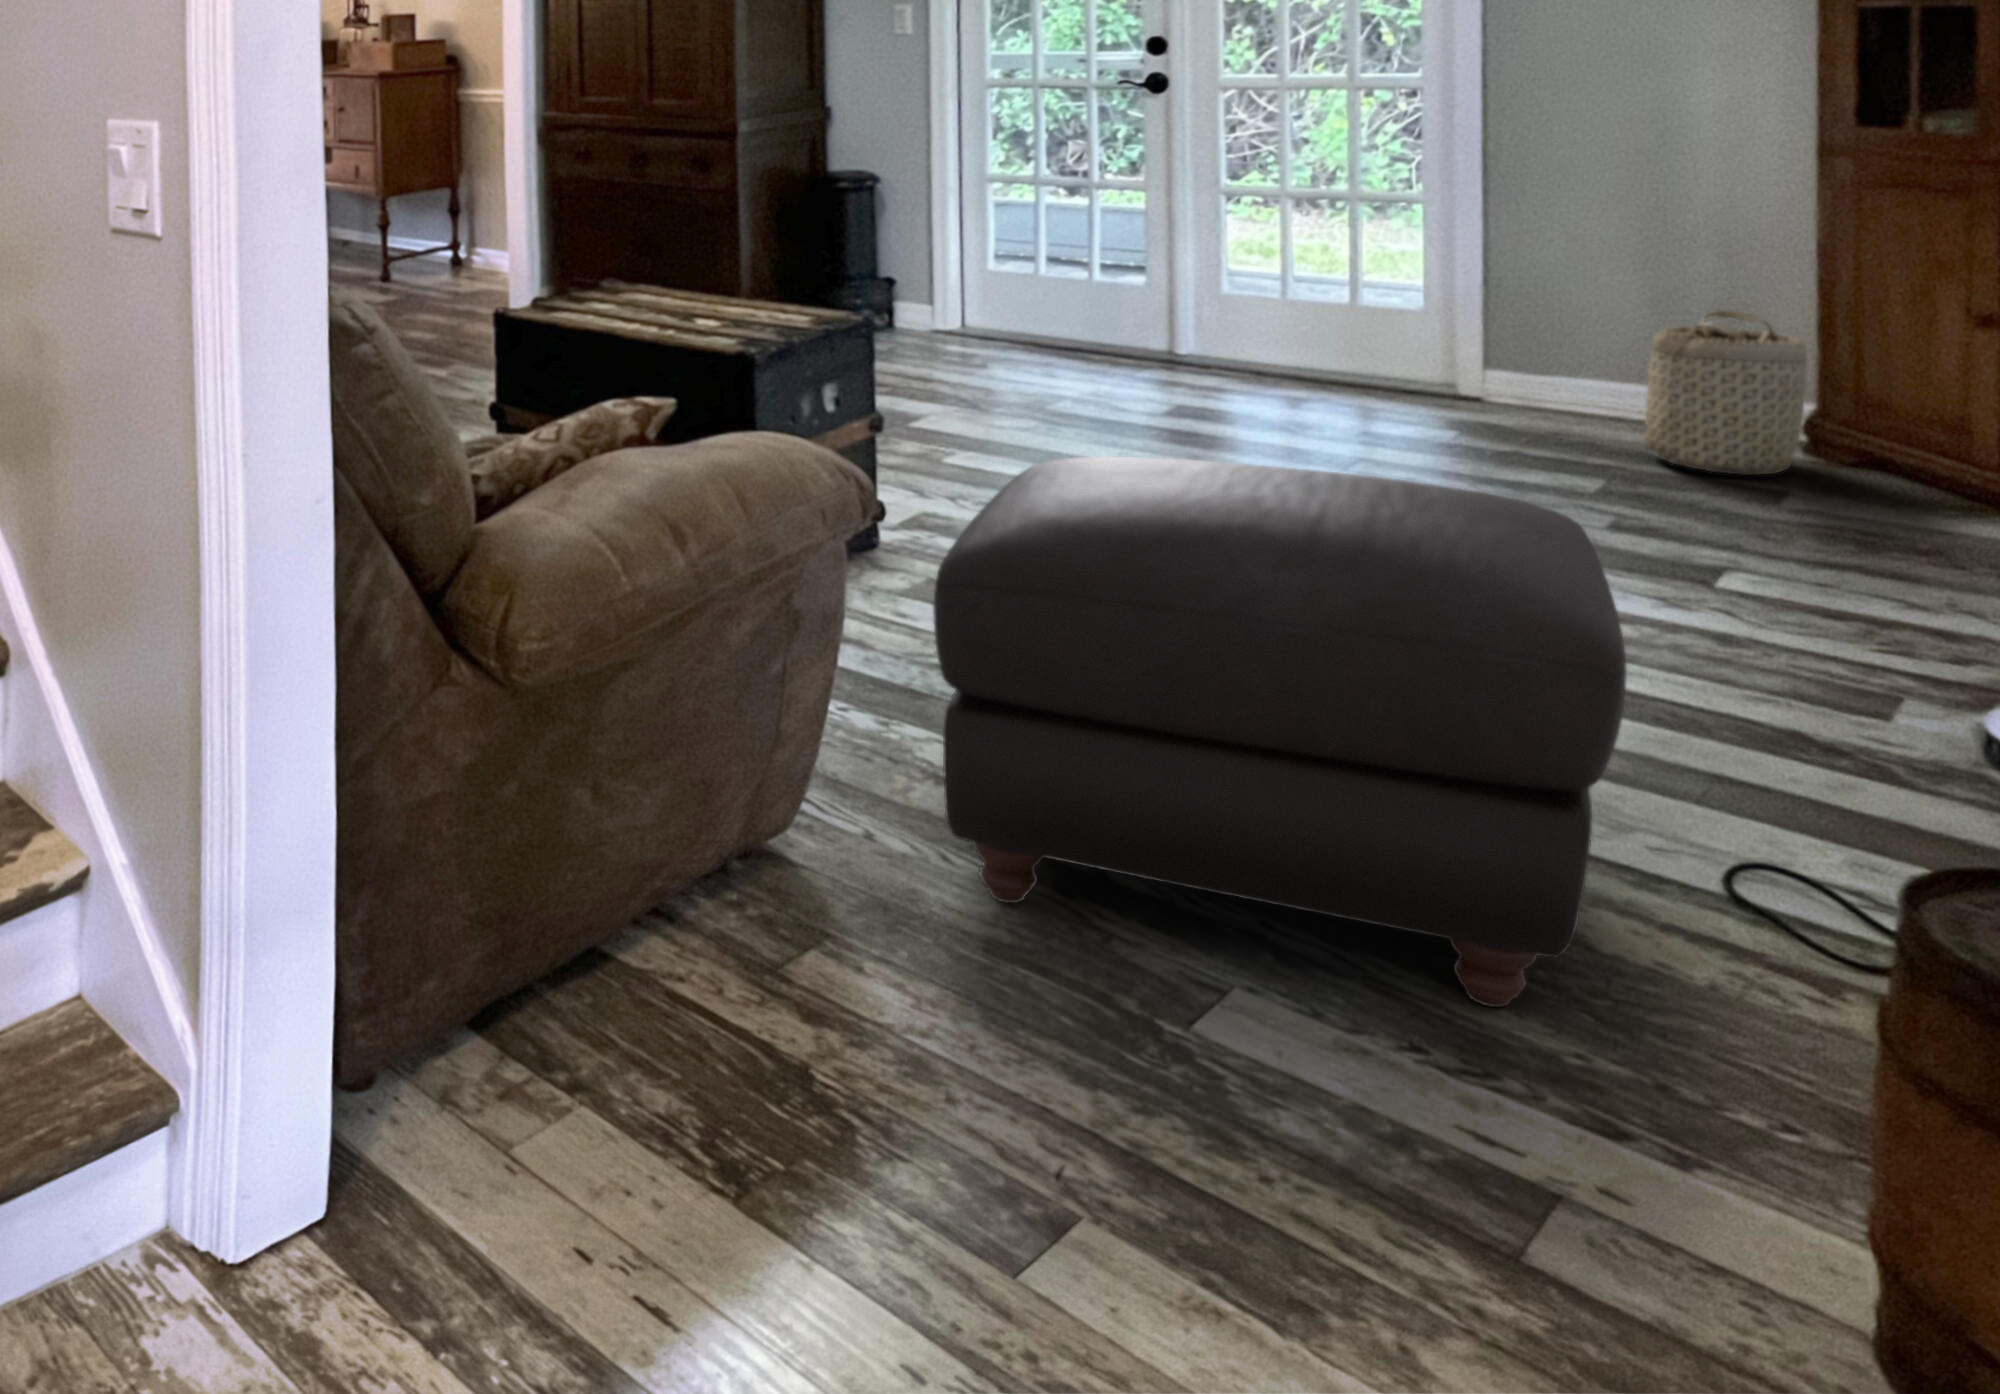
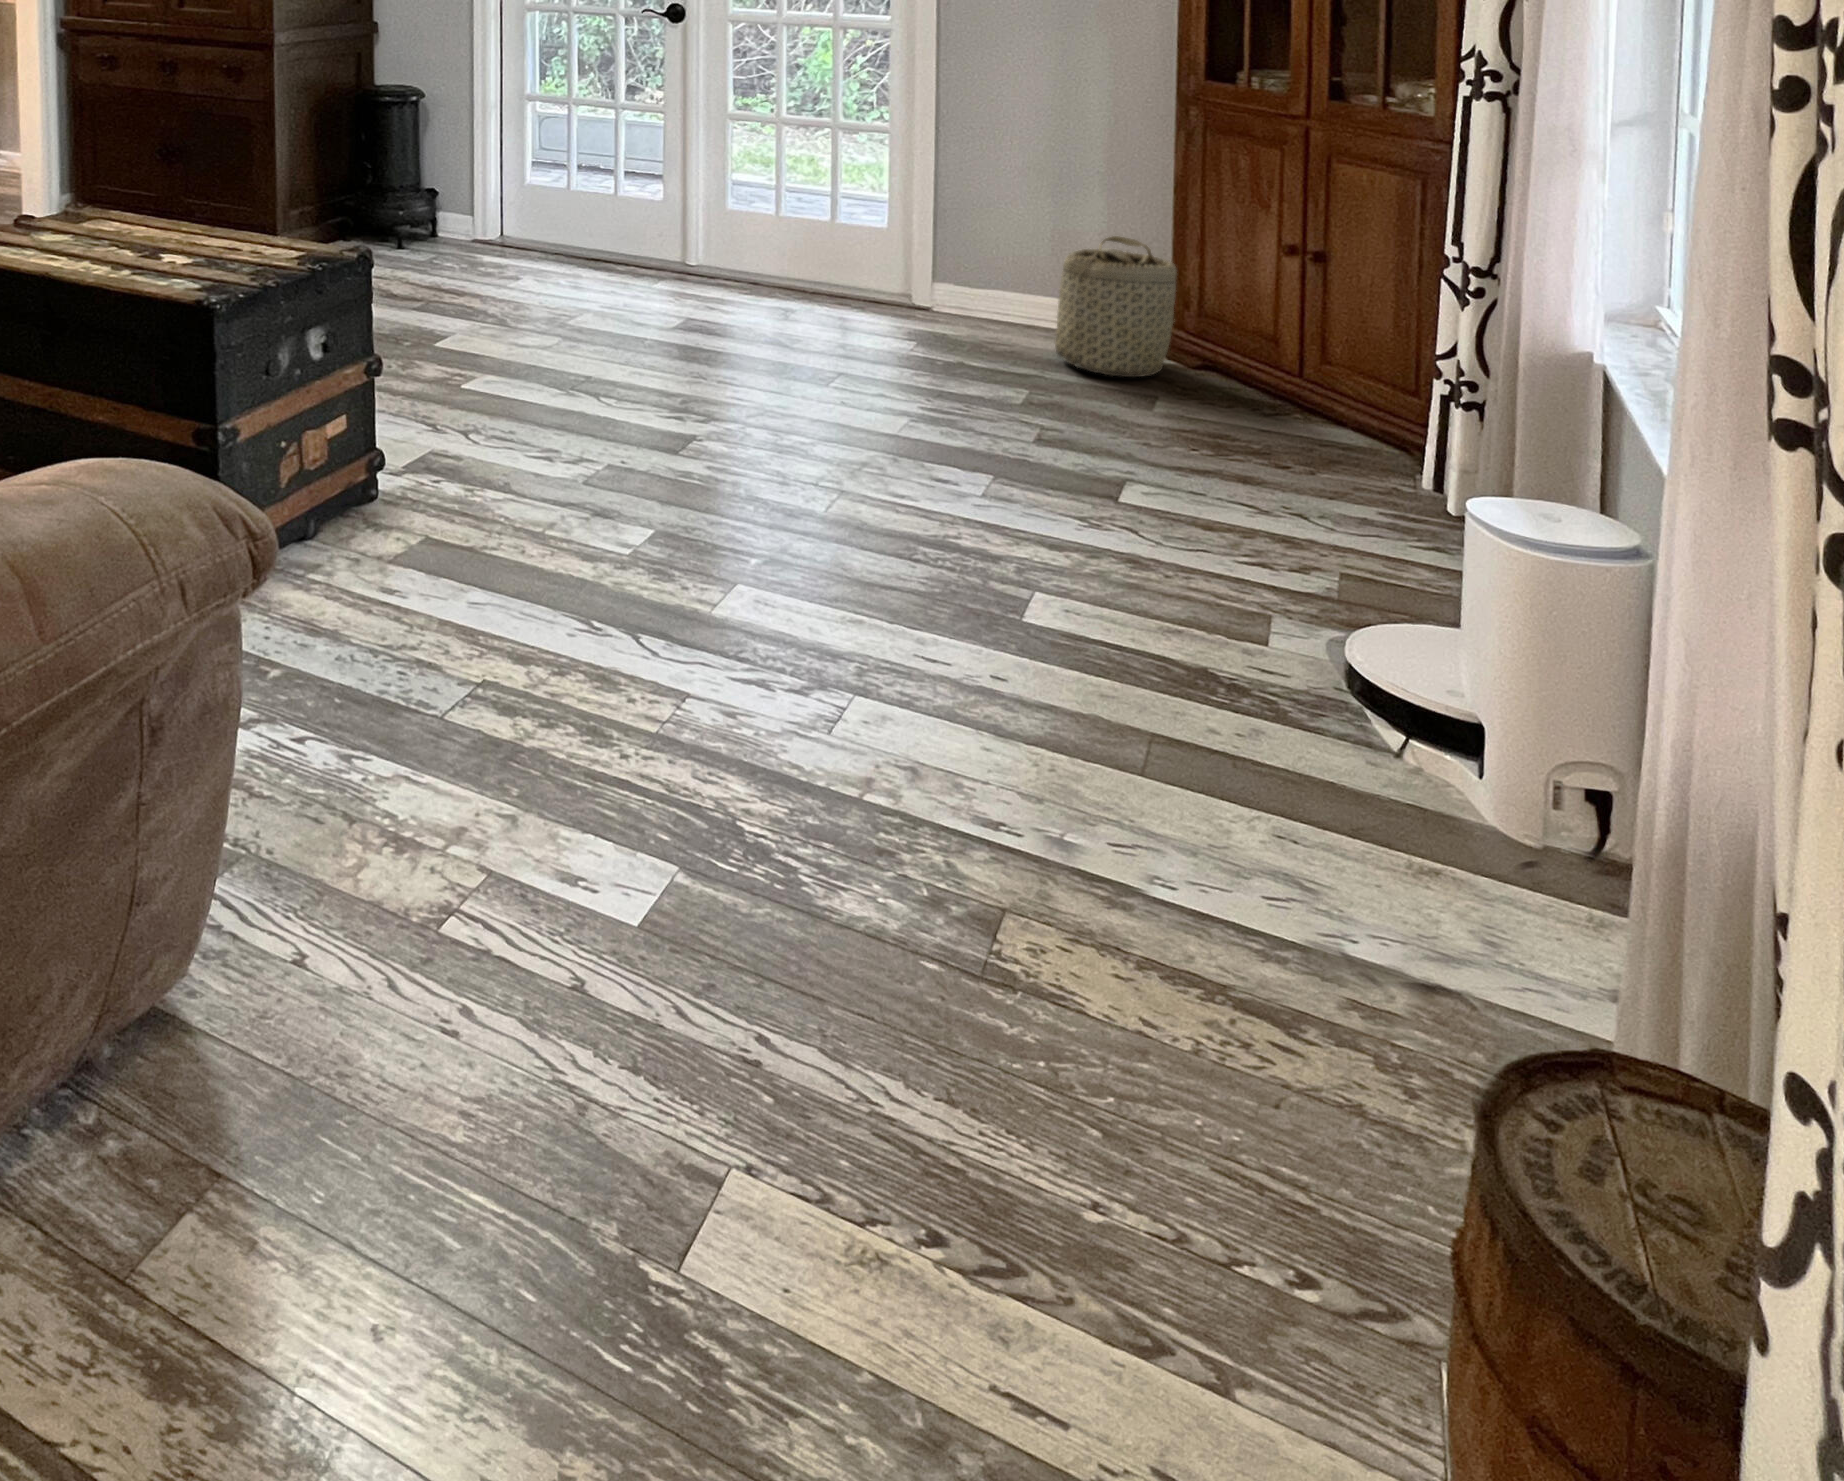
ottoman: present [933,456,1627,1007] -> none [344,465,1159,1173]

